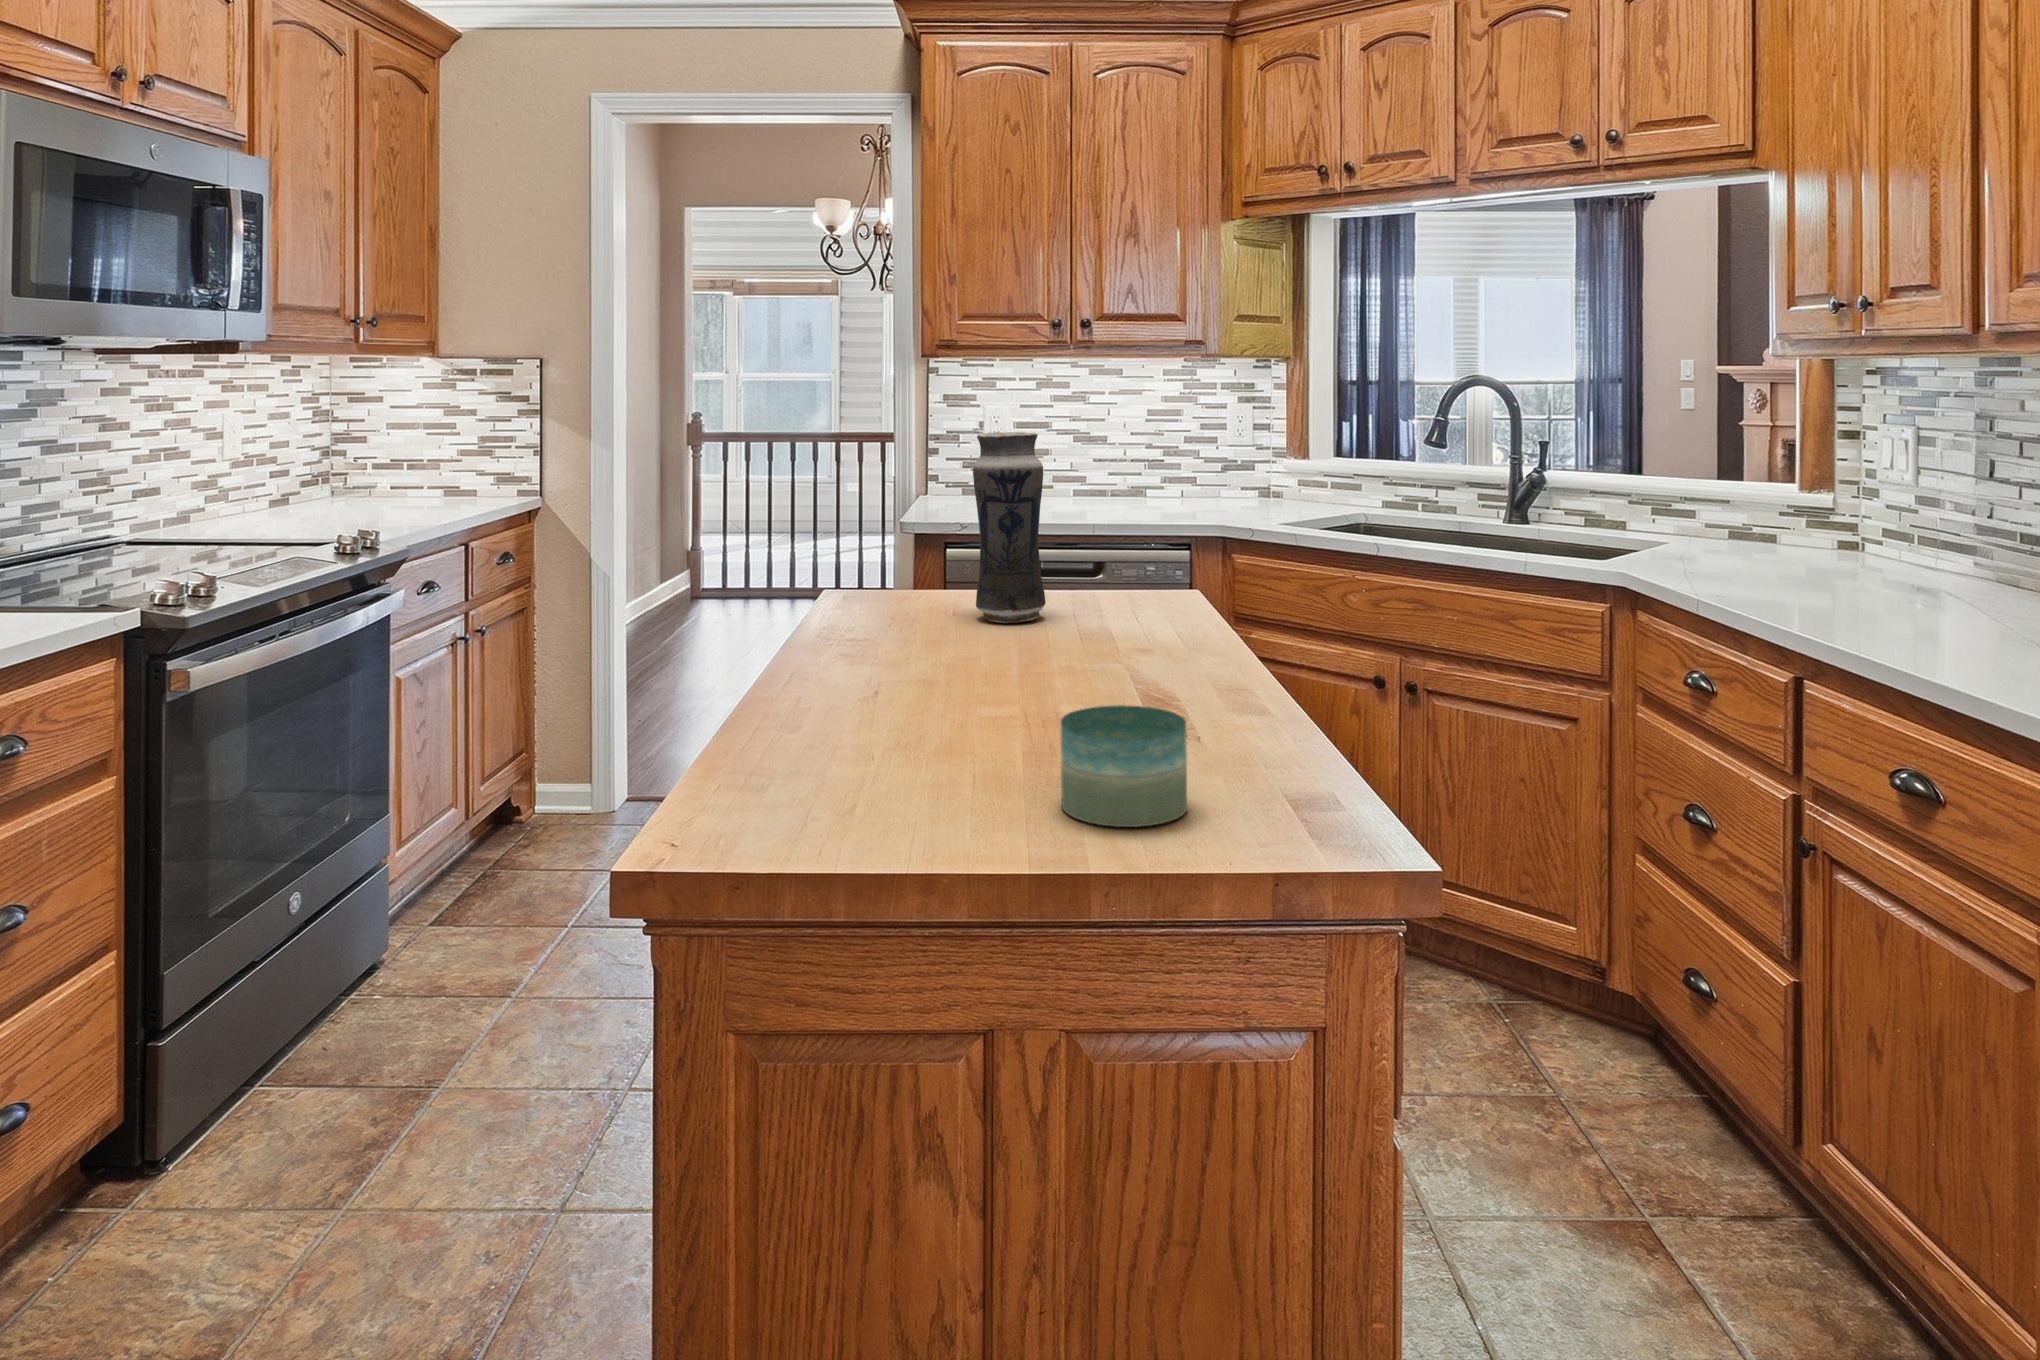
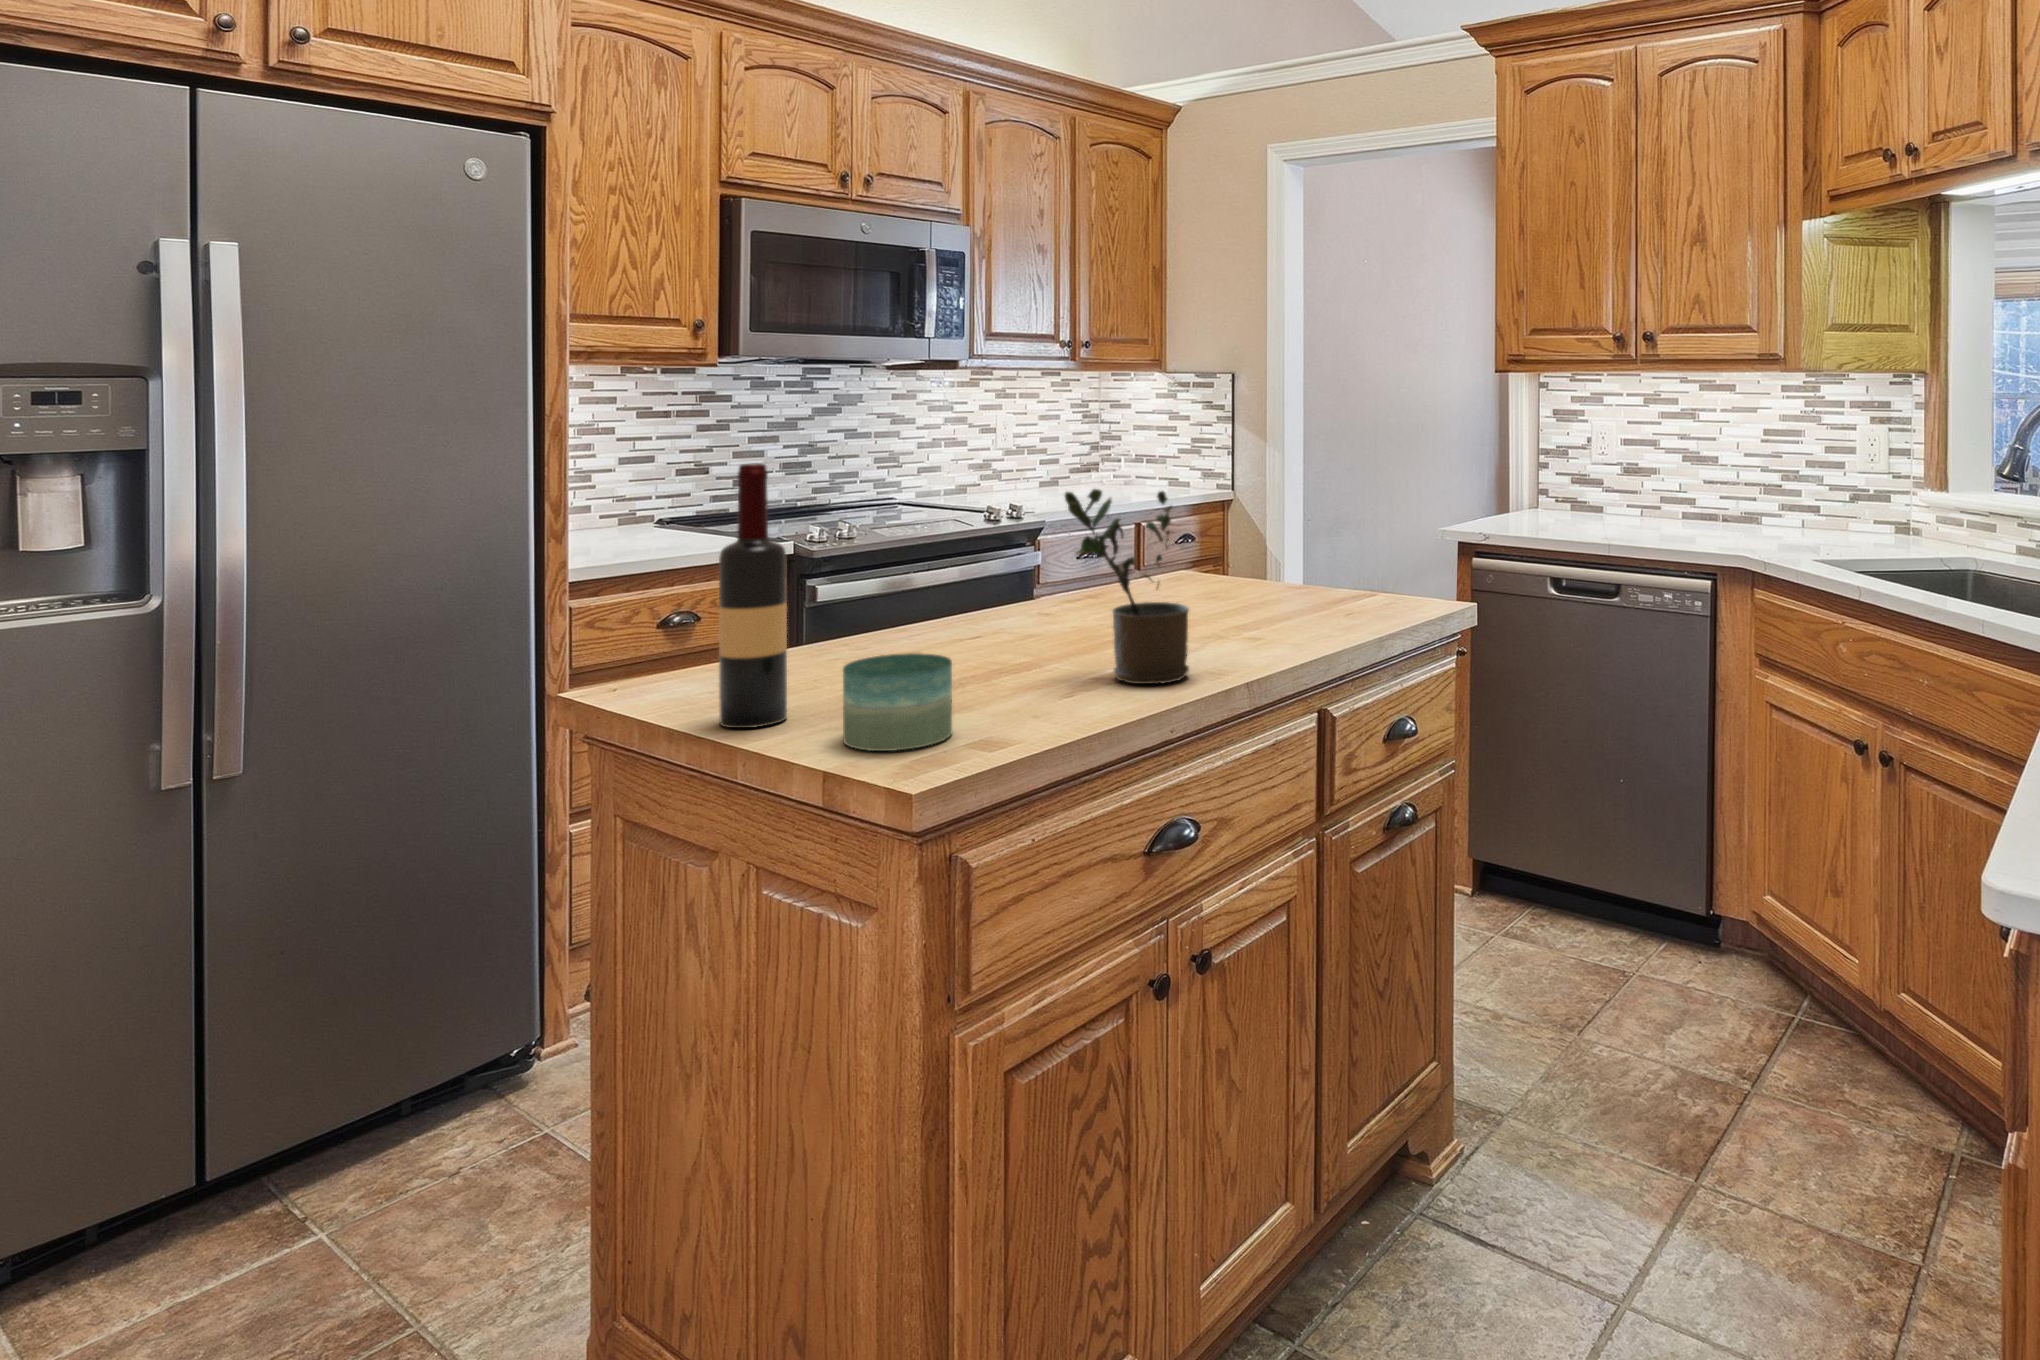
vase: present [973,432,1046,623] -> none [1234,434,1299,609]
wine bottle: none [868,494,950,837] -> present [719,463,787,728]
potted plant: none [1061,499,1191,712] -> present [1065,489,1189,684]

